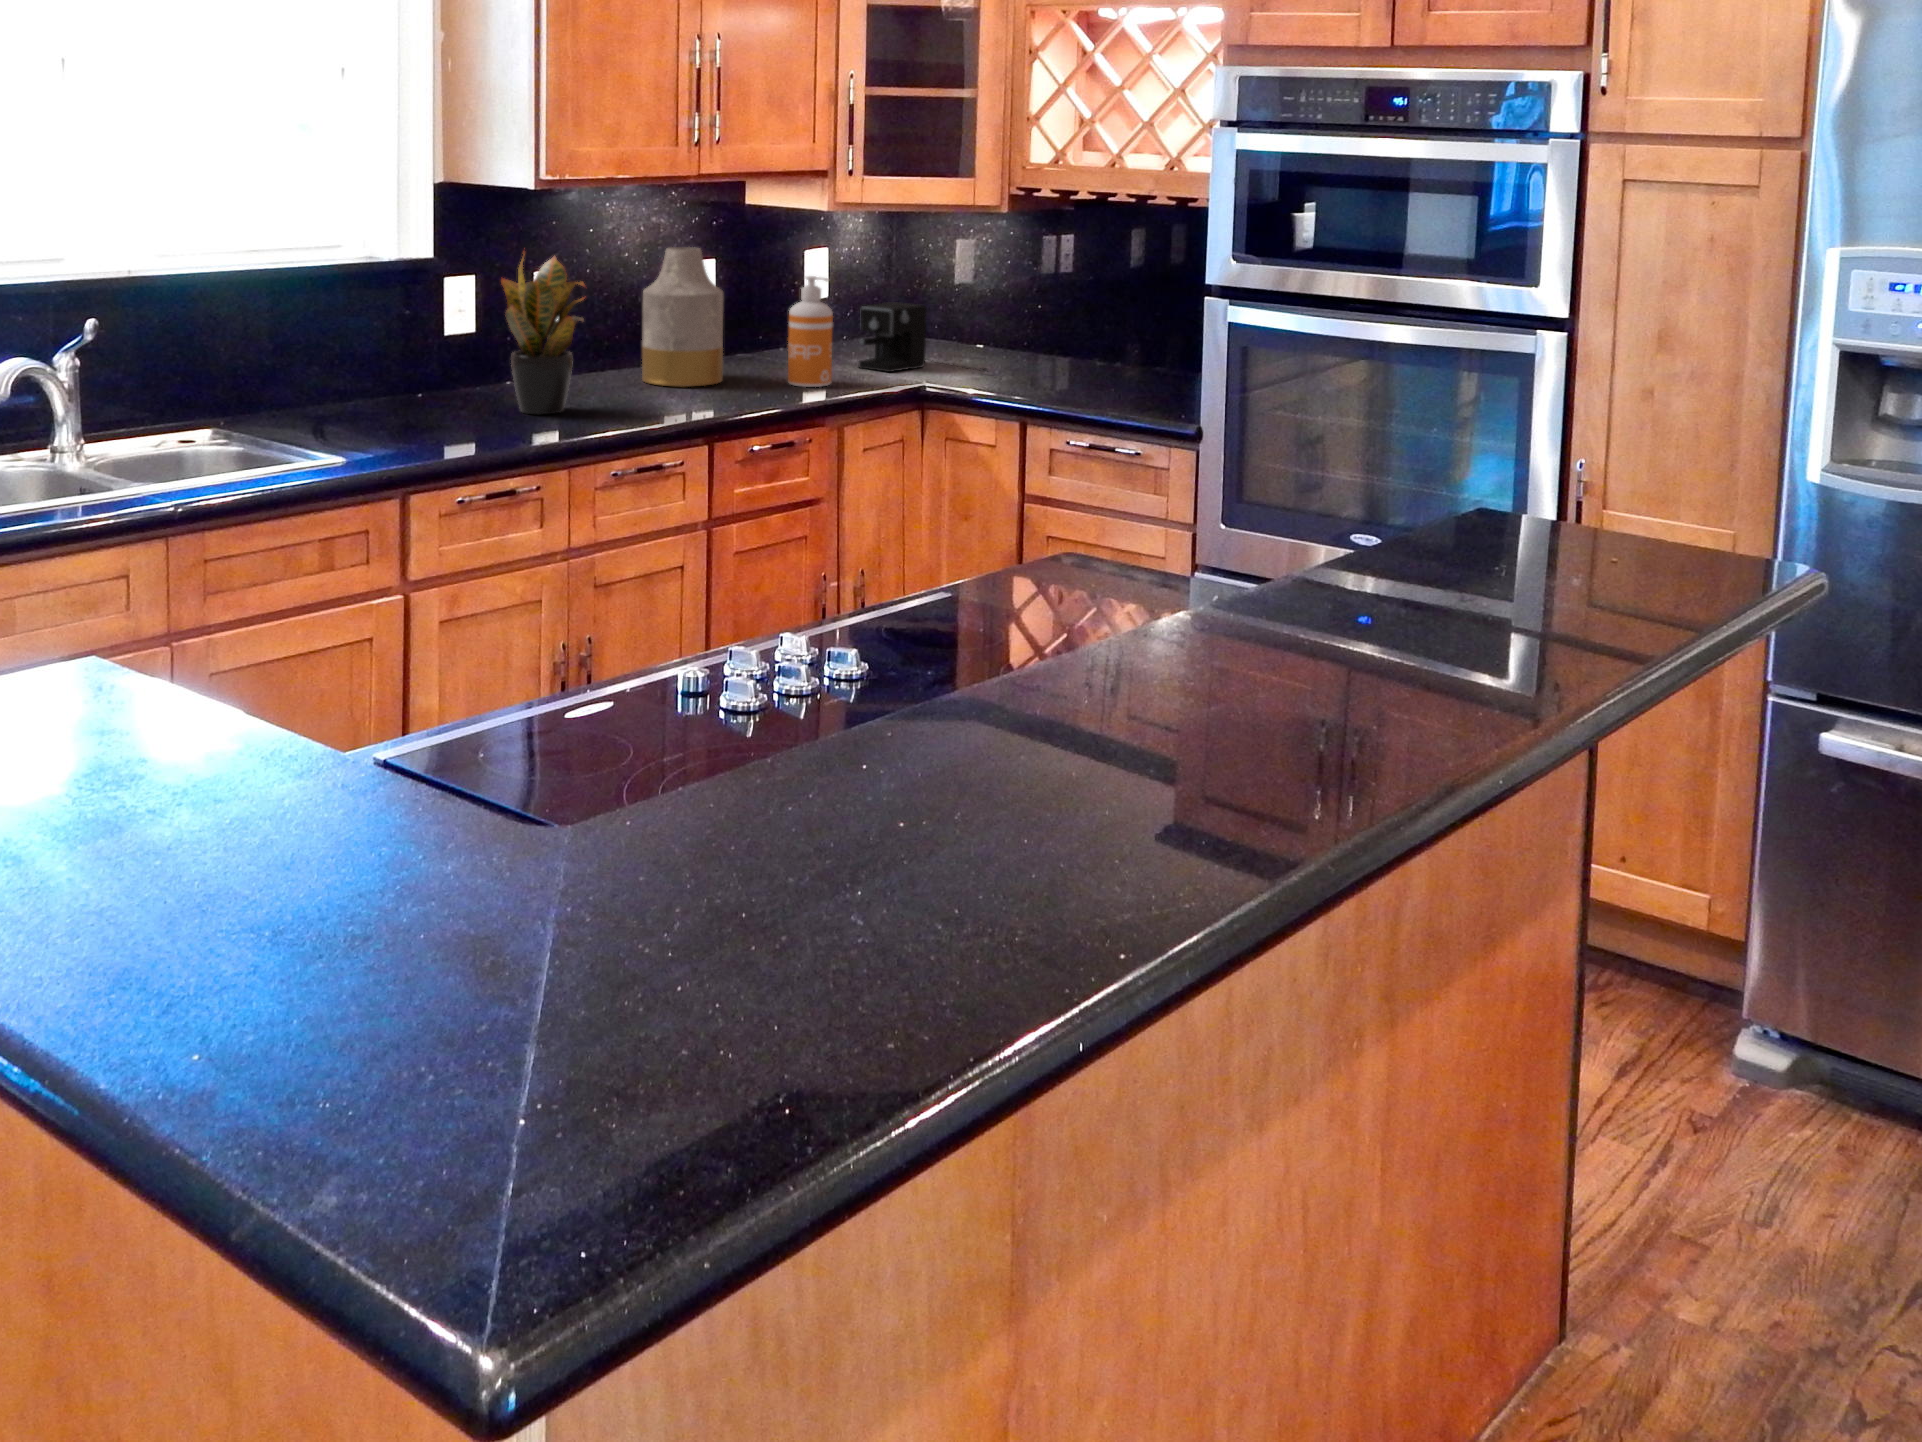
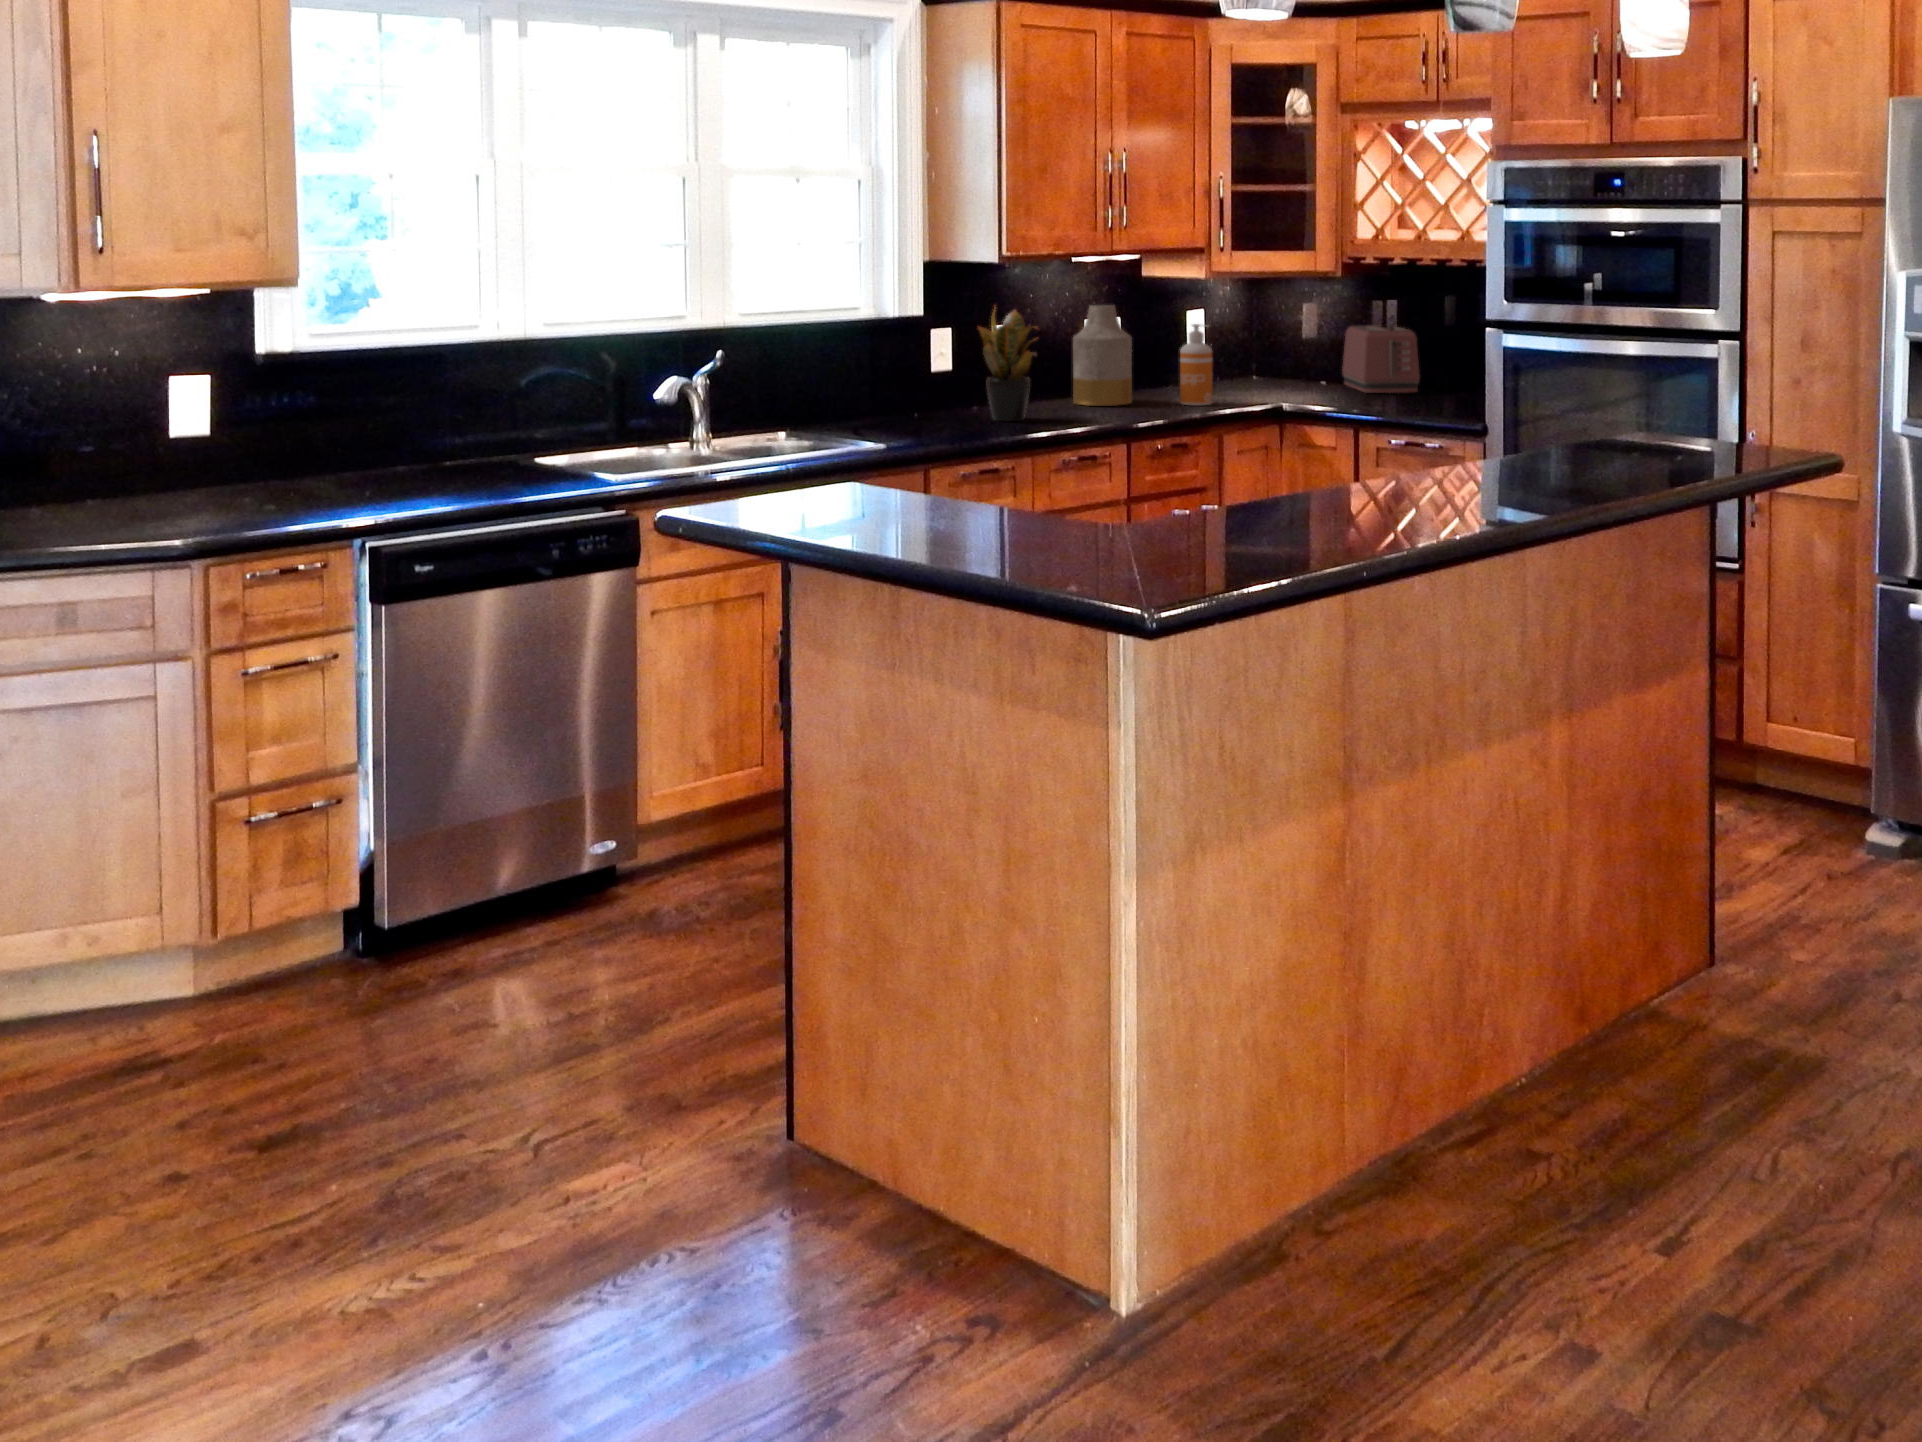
toaster: none [1005,275,1107,367] -> present [1342,325,1420,393]
coffee maker: present [858,302,988,372] -> none [1231,346,1330,397]

